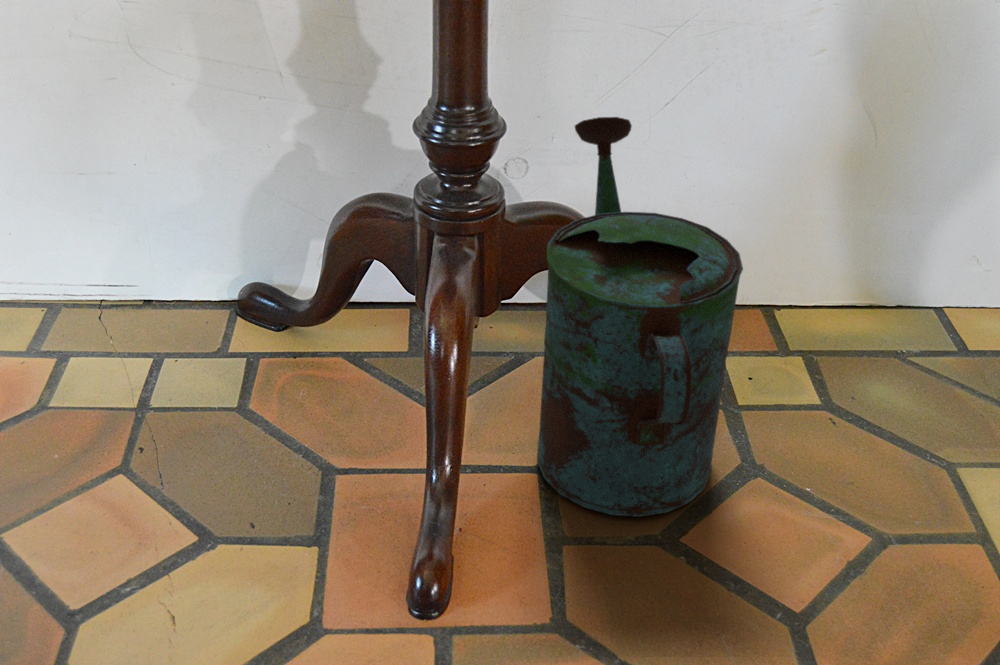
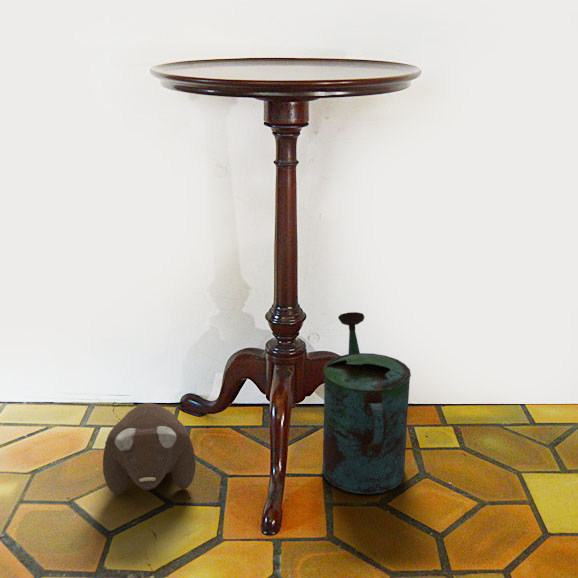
plush toy: none [52,322,263,527] -> present [103,403,196,495]

